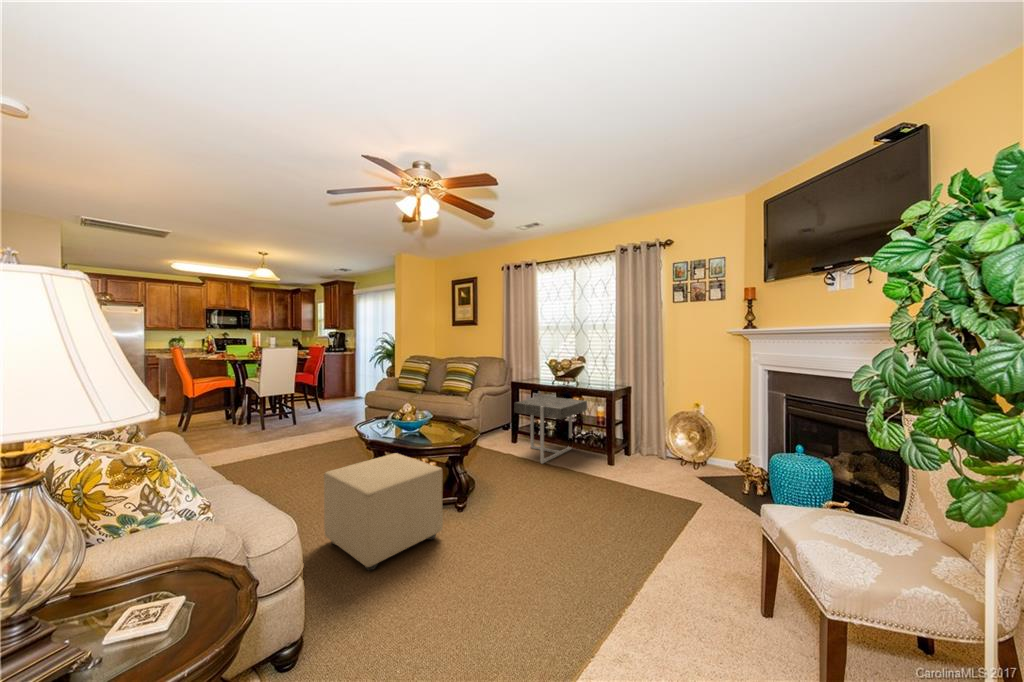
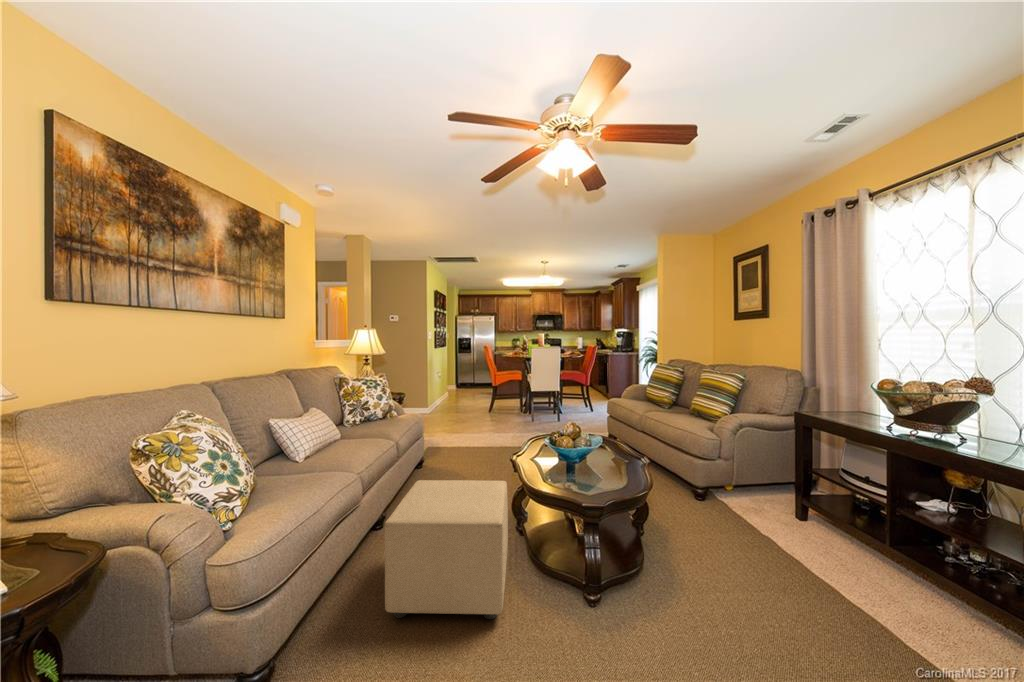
side table: present [514,396,587,463] -> none [765,448,971,583]

